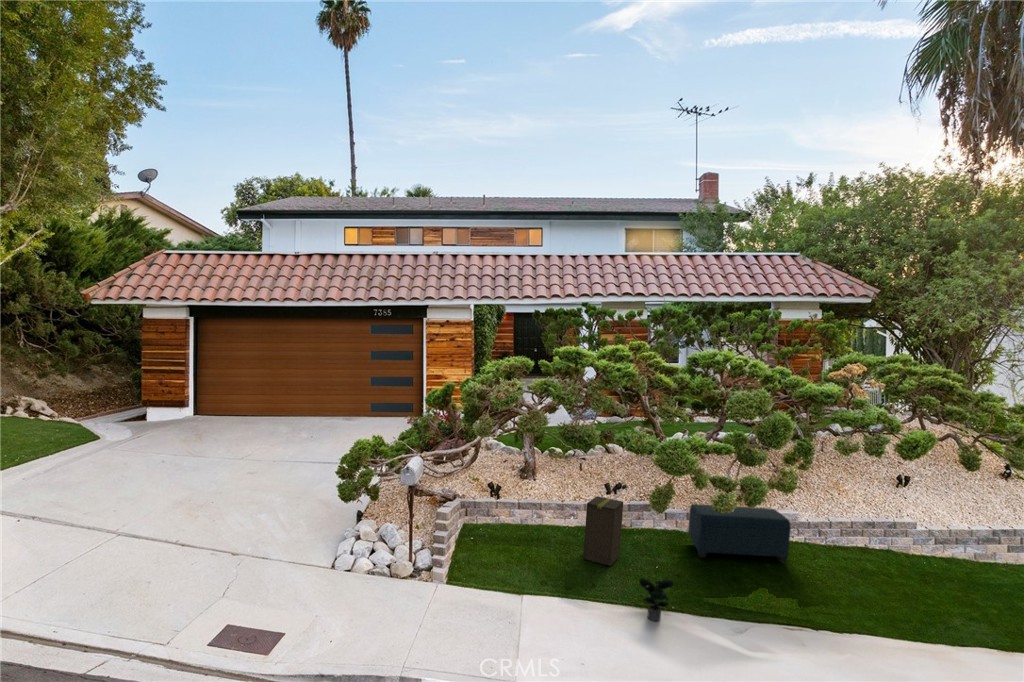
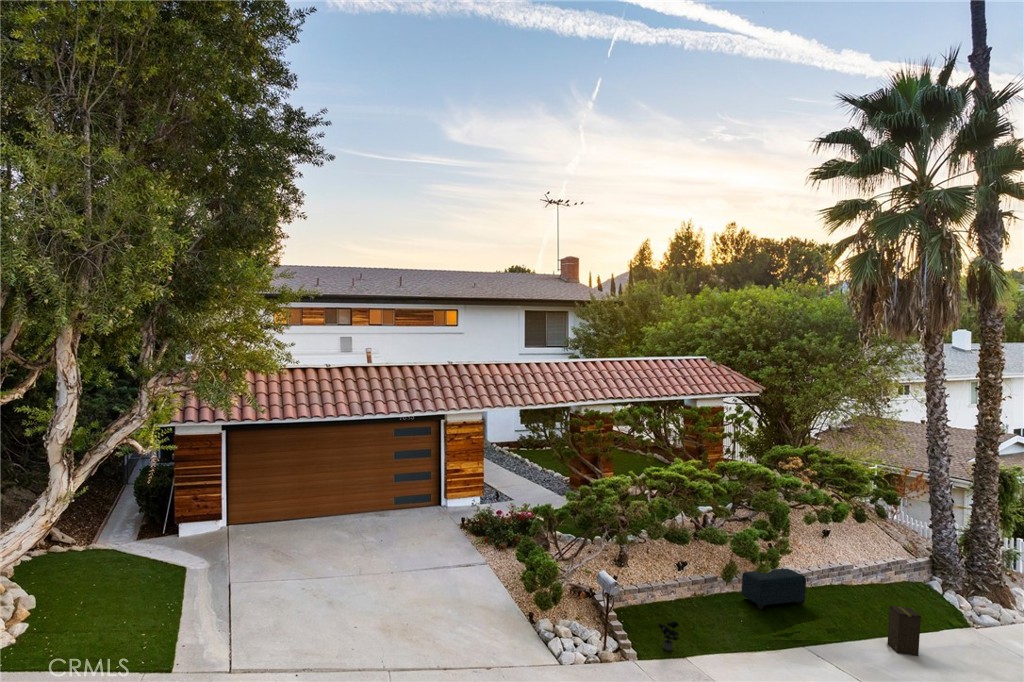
cardboard box: present [583,496,623,566] -> present [887,606,921,656]
potted plant: present [639,578,673,621] -> present [657,621,679,651]

